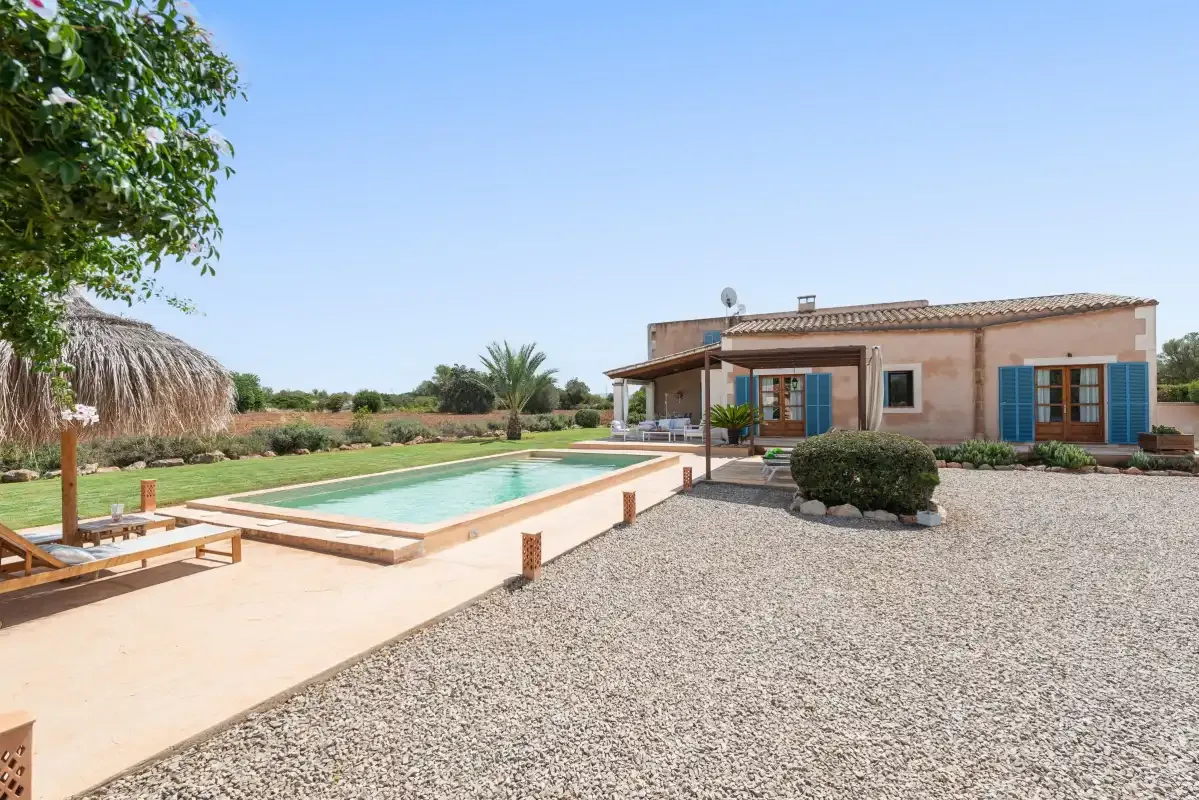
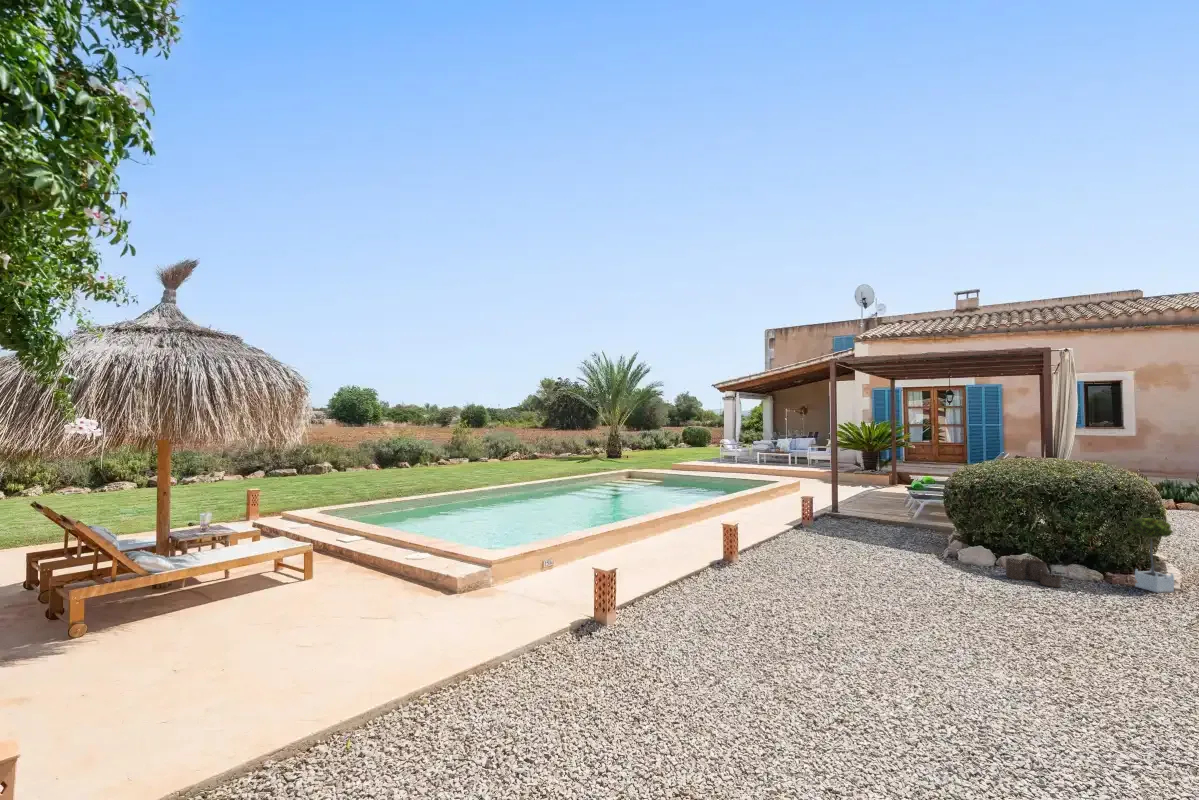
woven basket: none [833,504,870,527] -> present [1006,556,1061,587]

